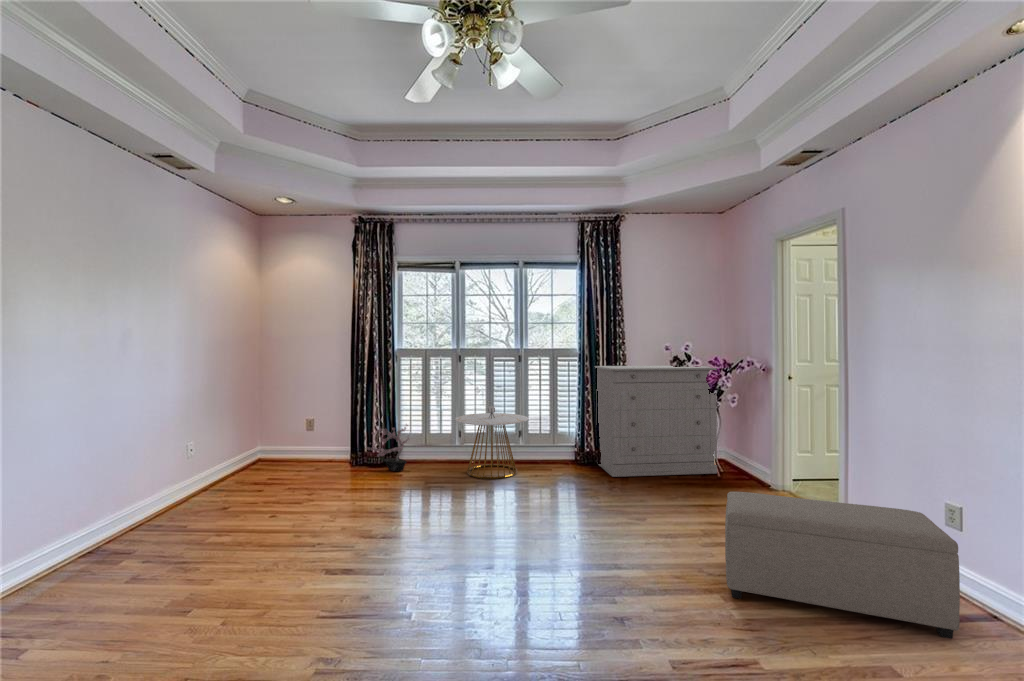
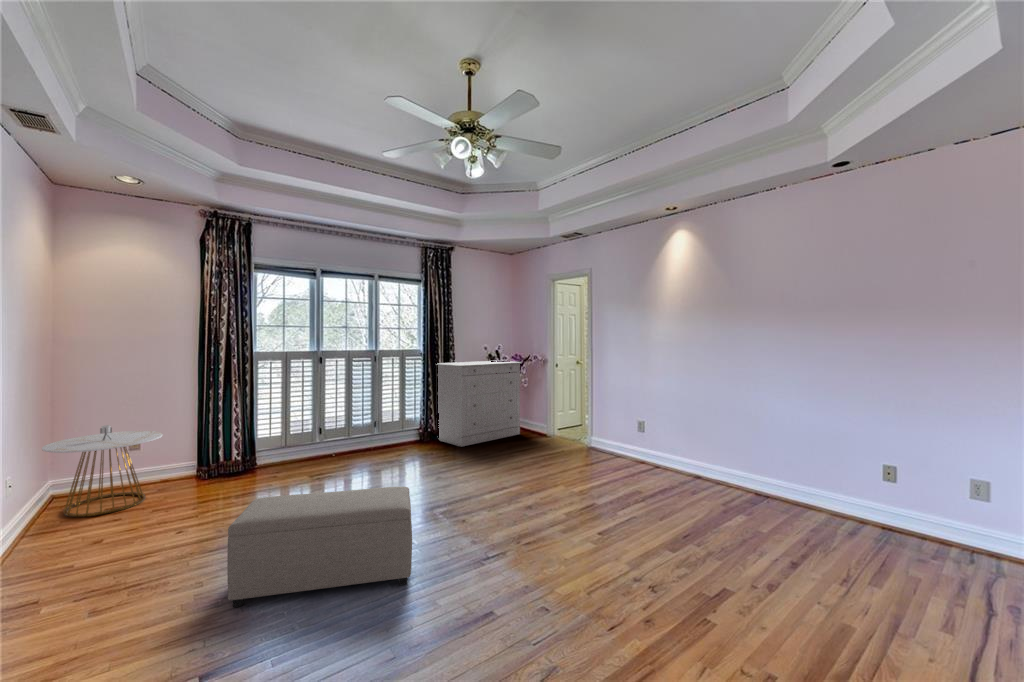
side table: present [455,406,528,479] -> present [42,425,163,517]
potted plant: present [367,425,409,471] -> none [232,426,282,475]
ottoman: present [725,492,960,639] -> present [227,487,412,607]

